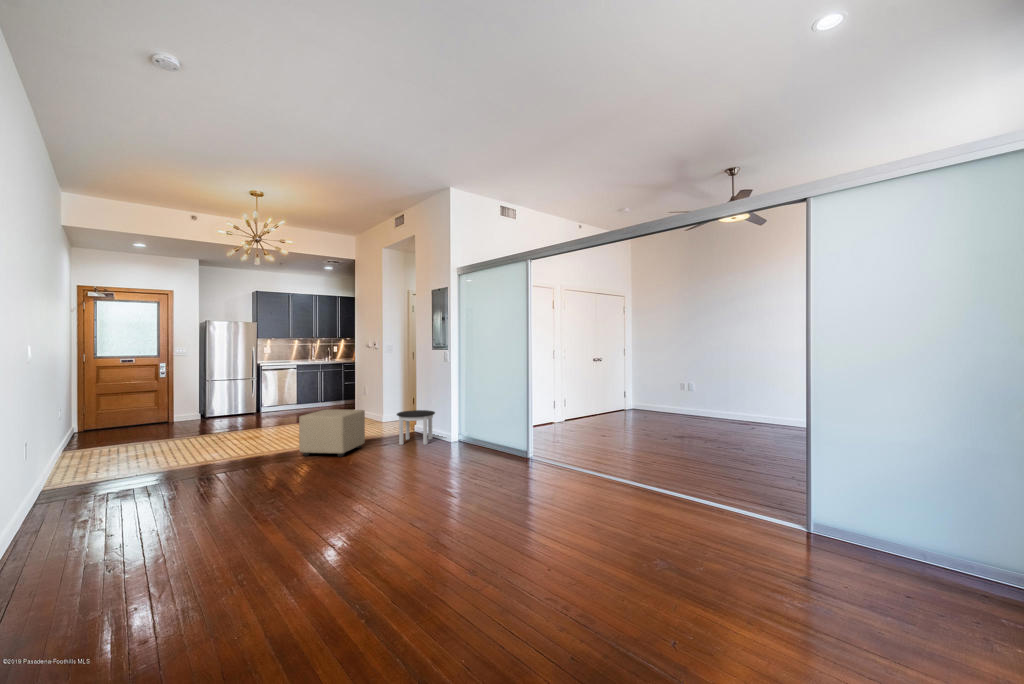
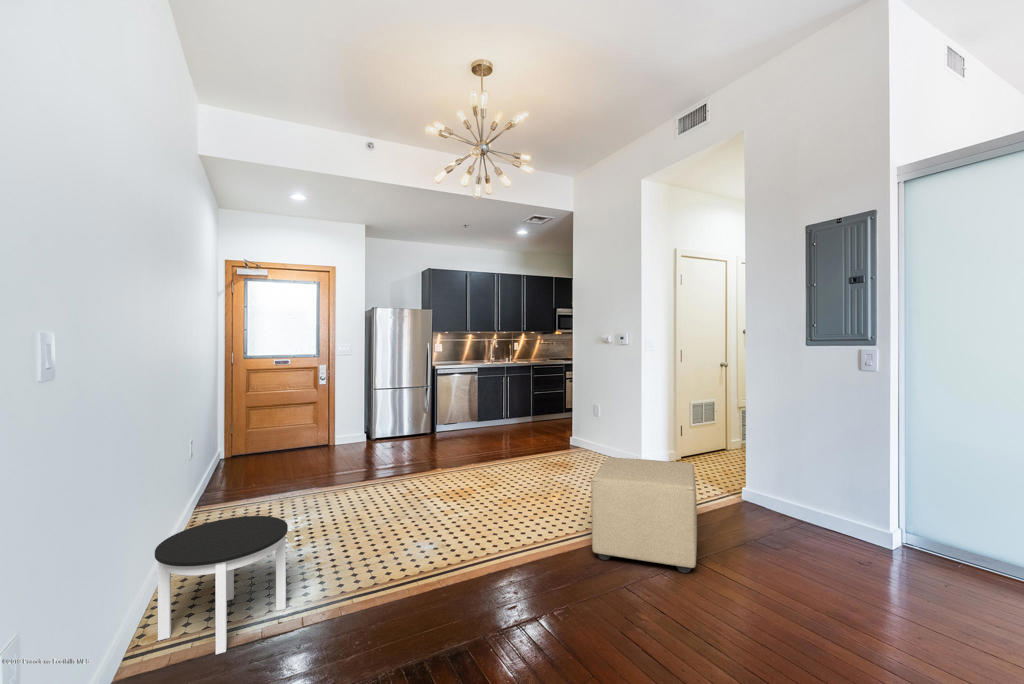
round table: present [397,410,435,445] -> present [155,516,288,654]

